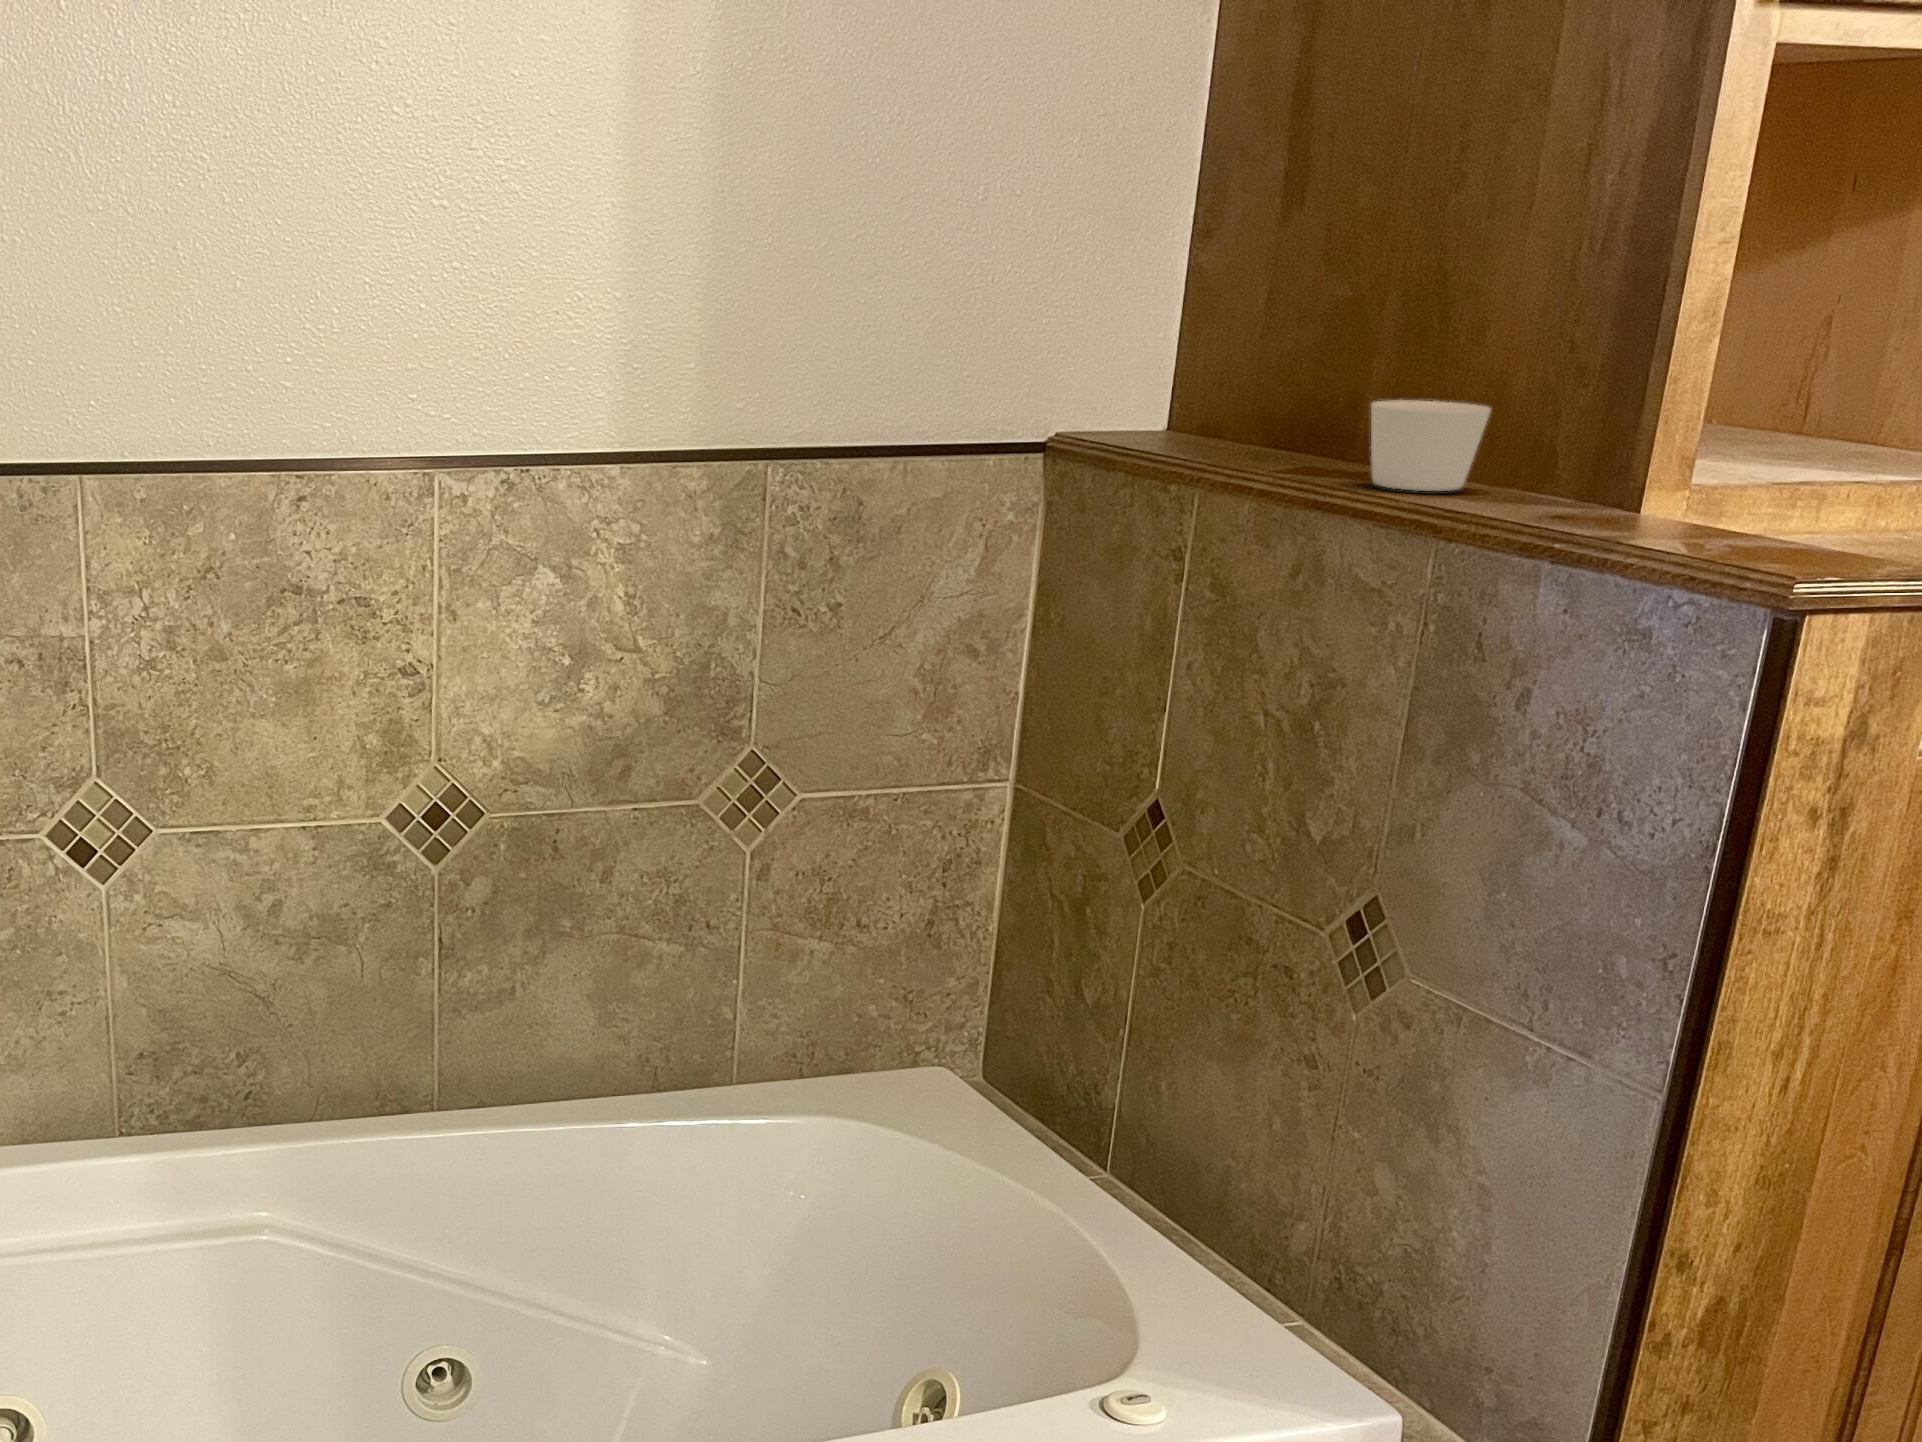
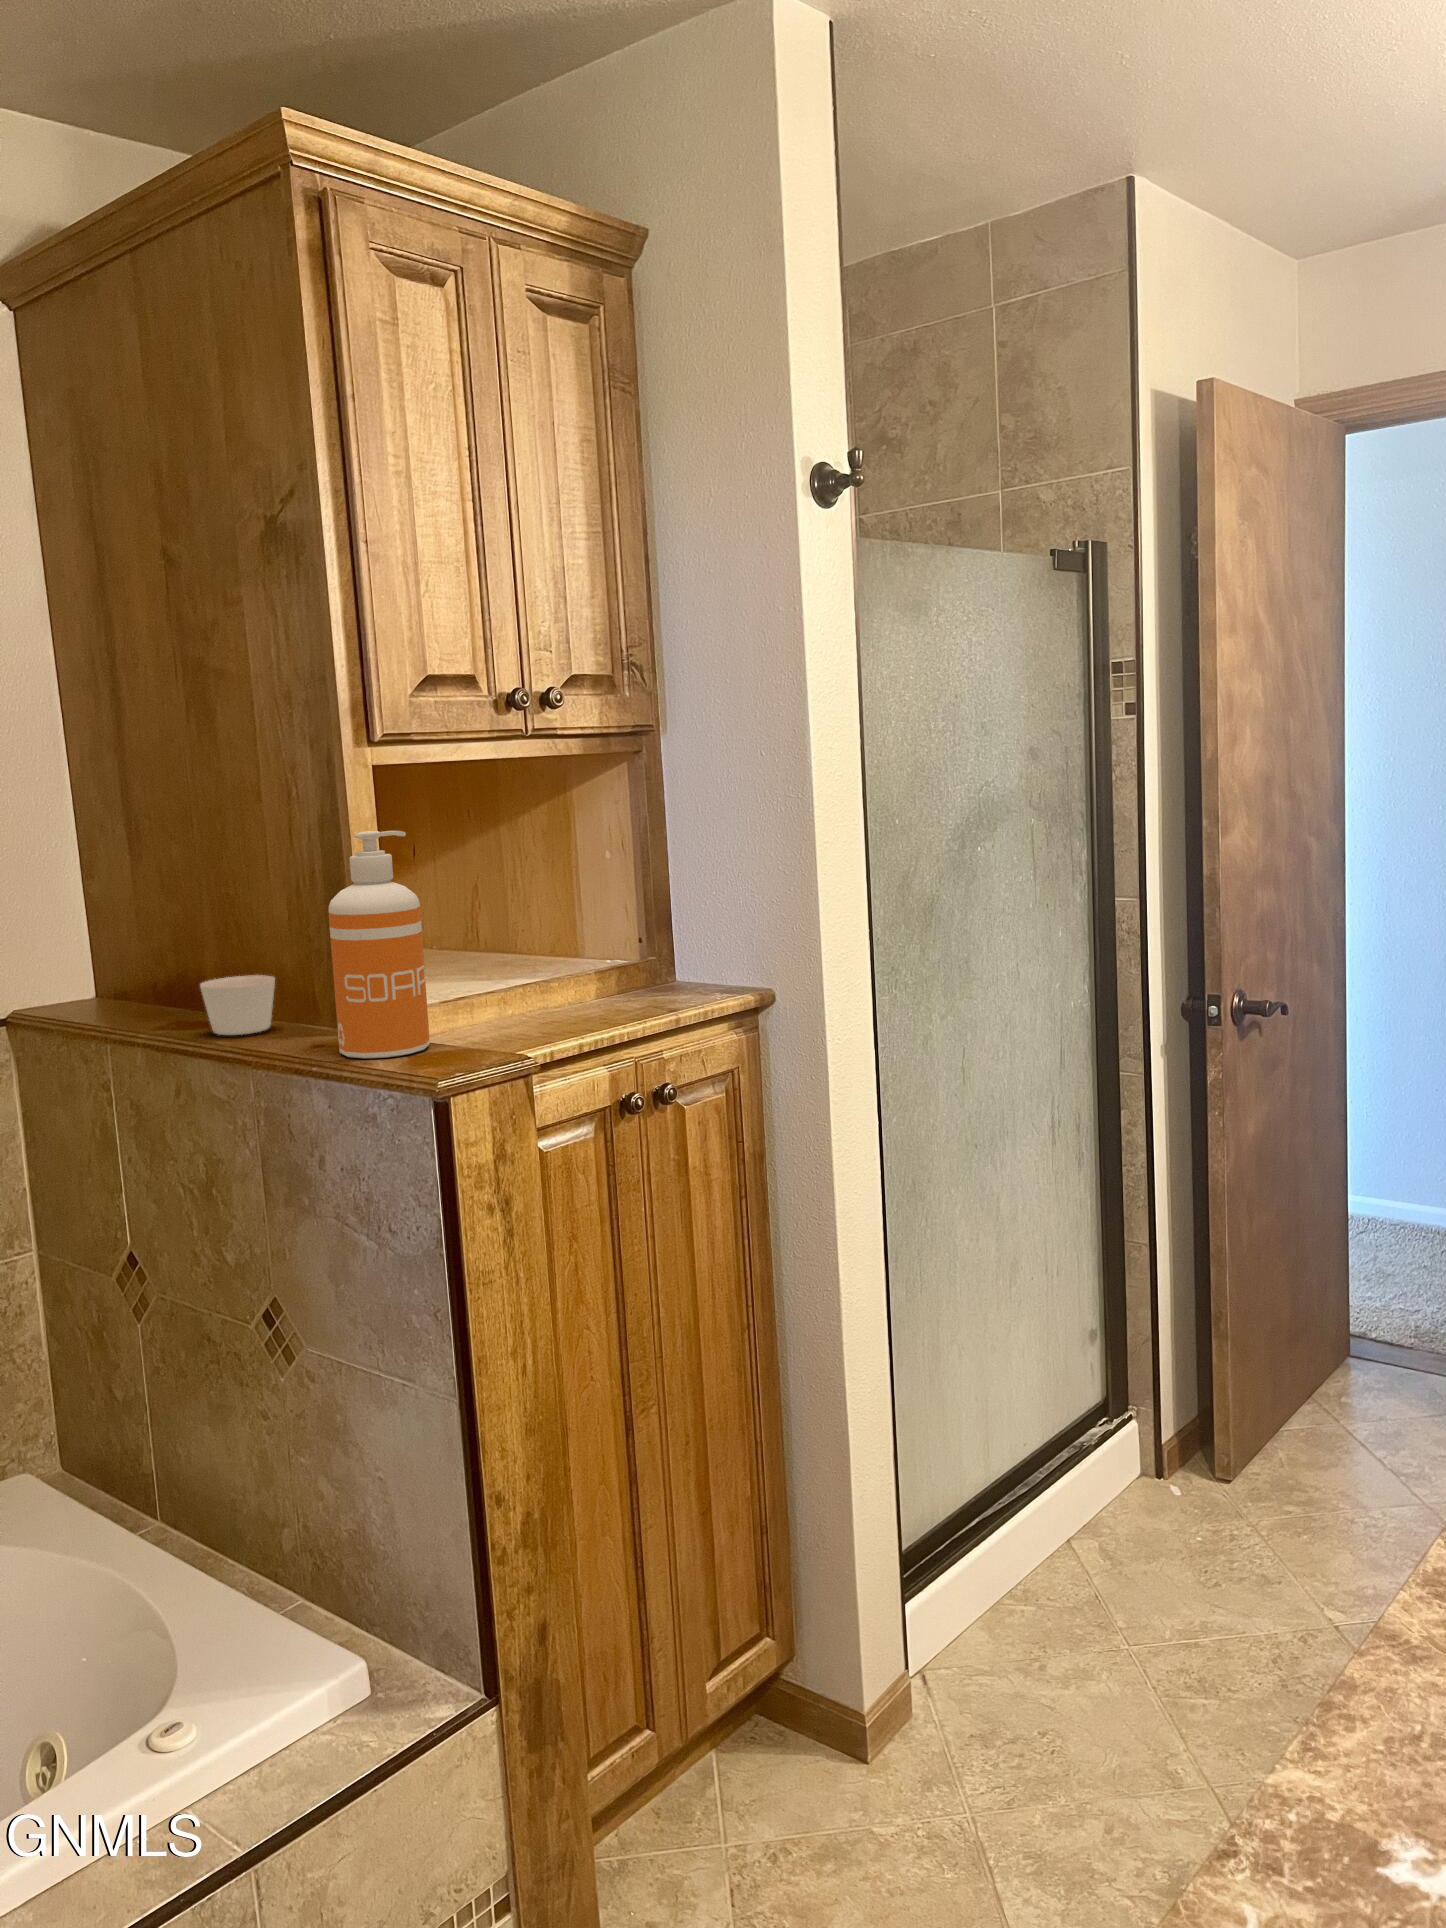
soap dispenser: none [1600,149,1826,545] -> present [328,831,430,1058]

